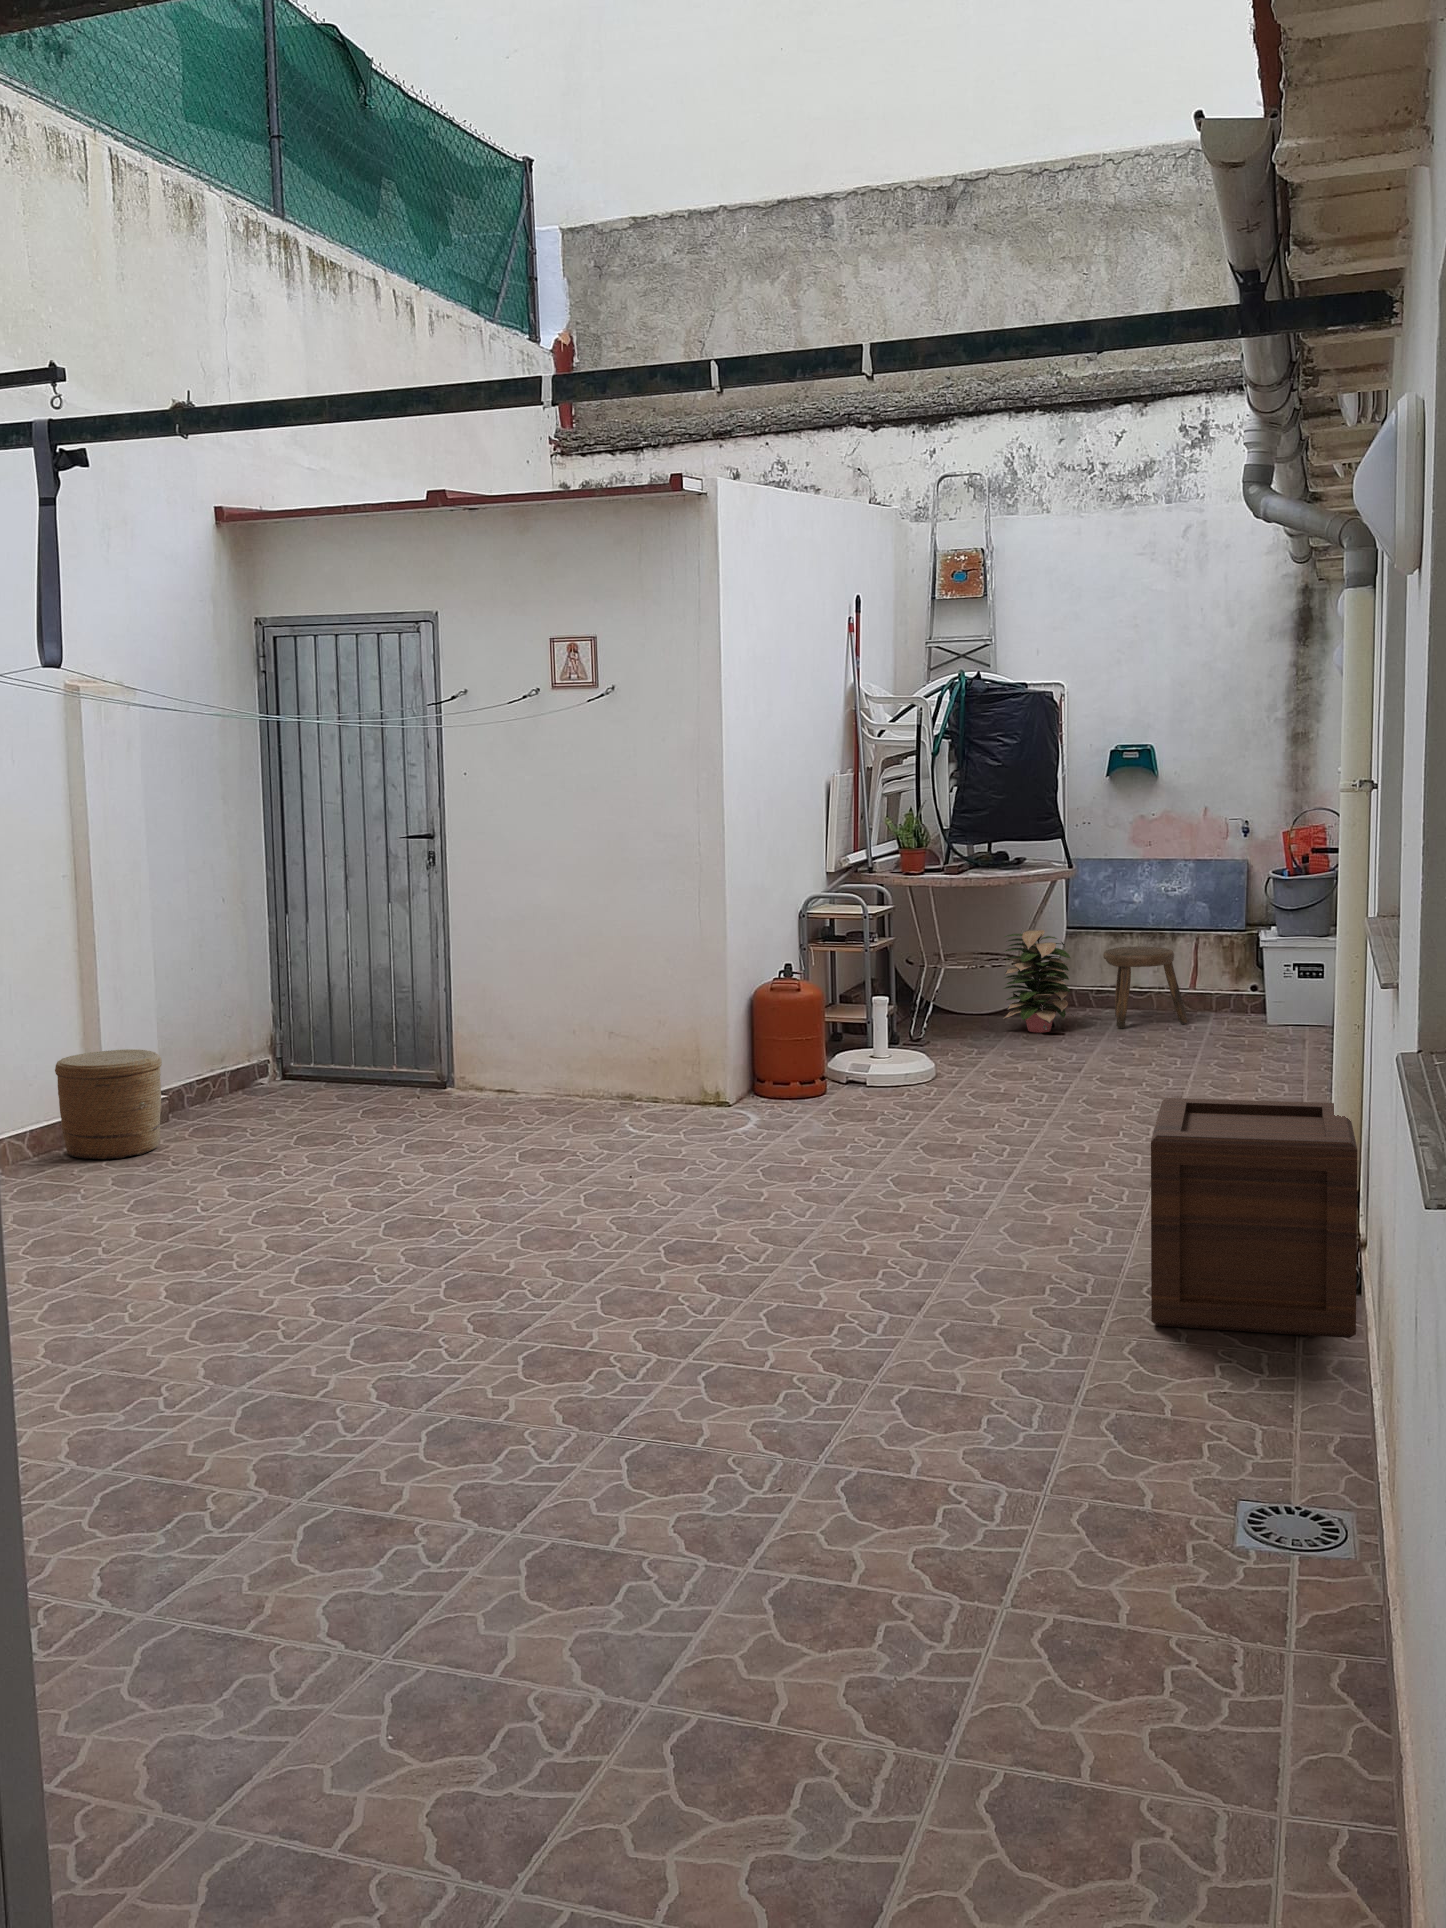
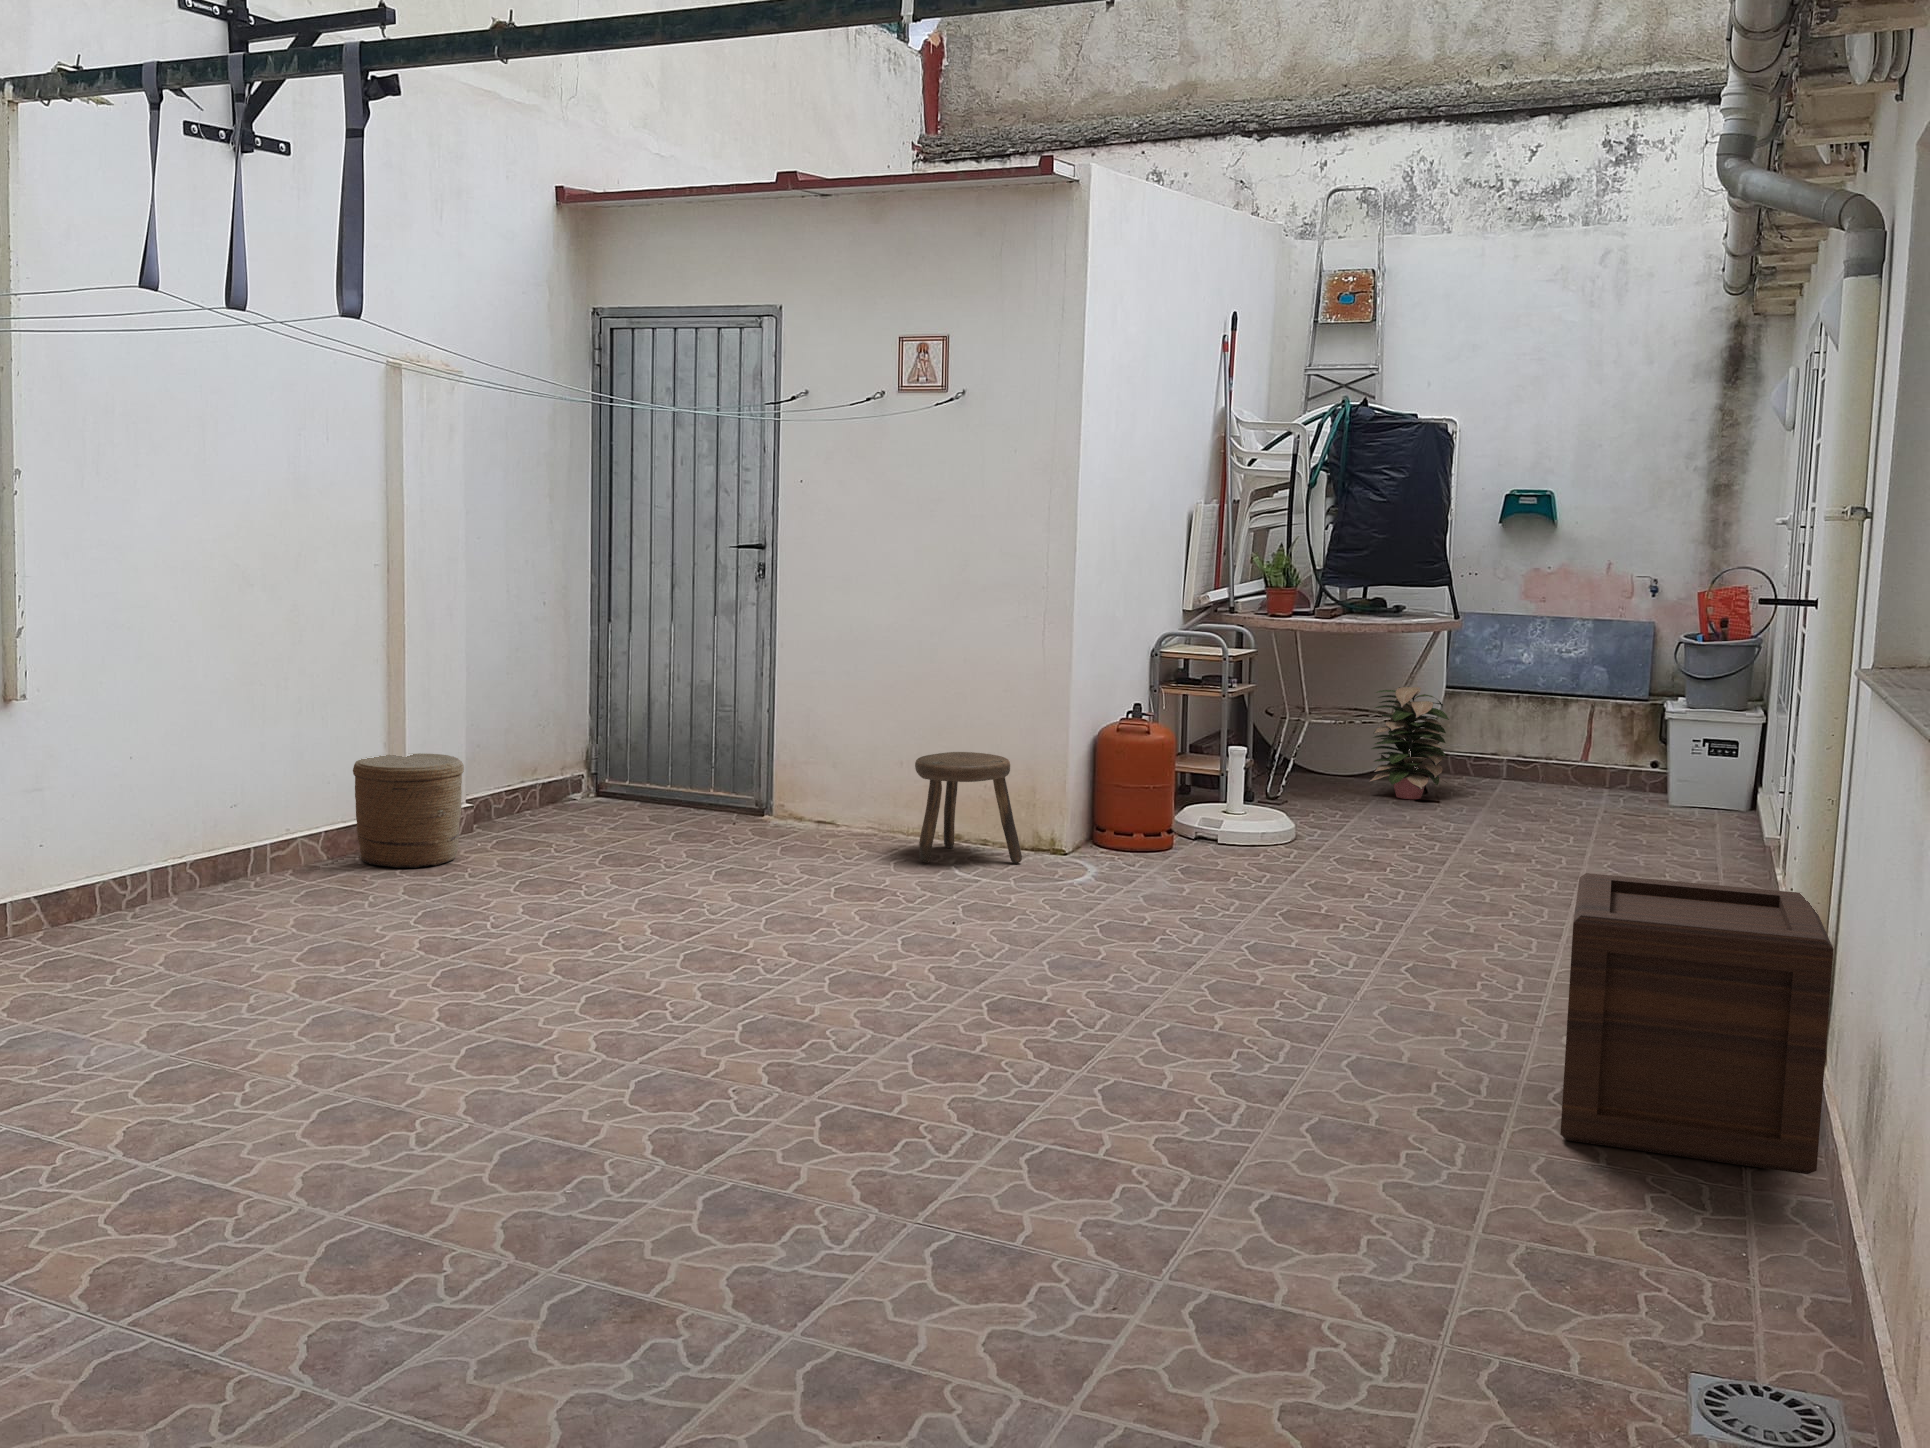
stool: present [1103,947,1188,1028] -> present [915,752,1022,863]

